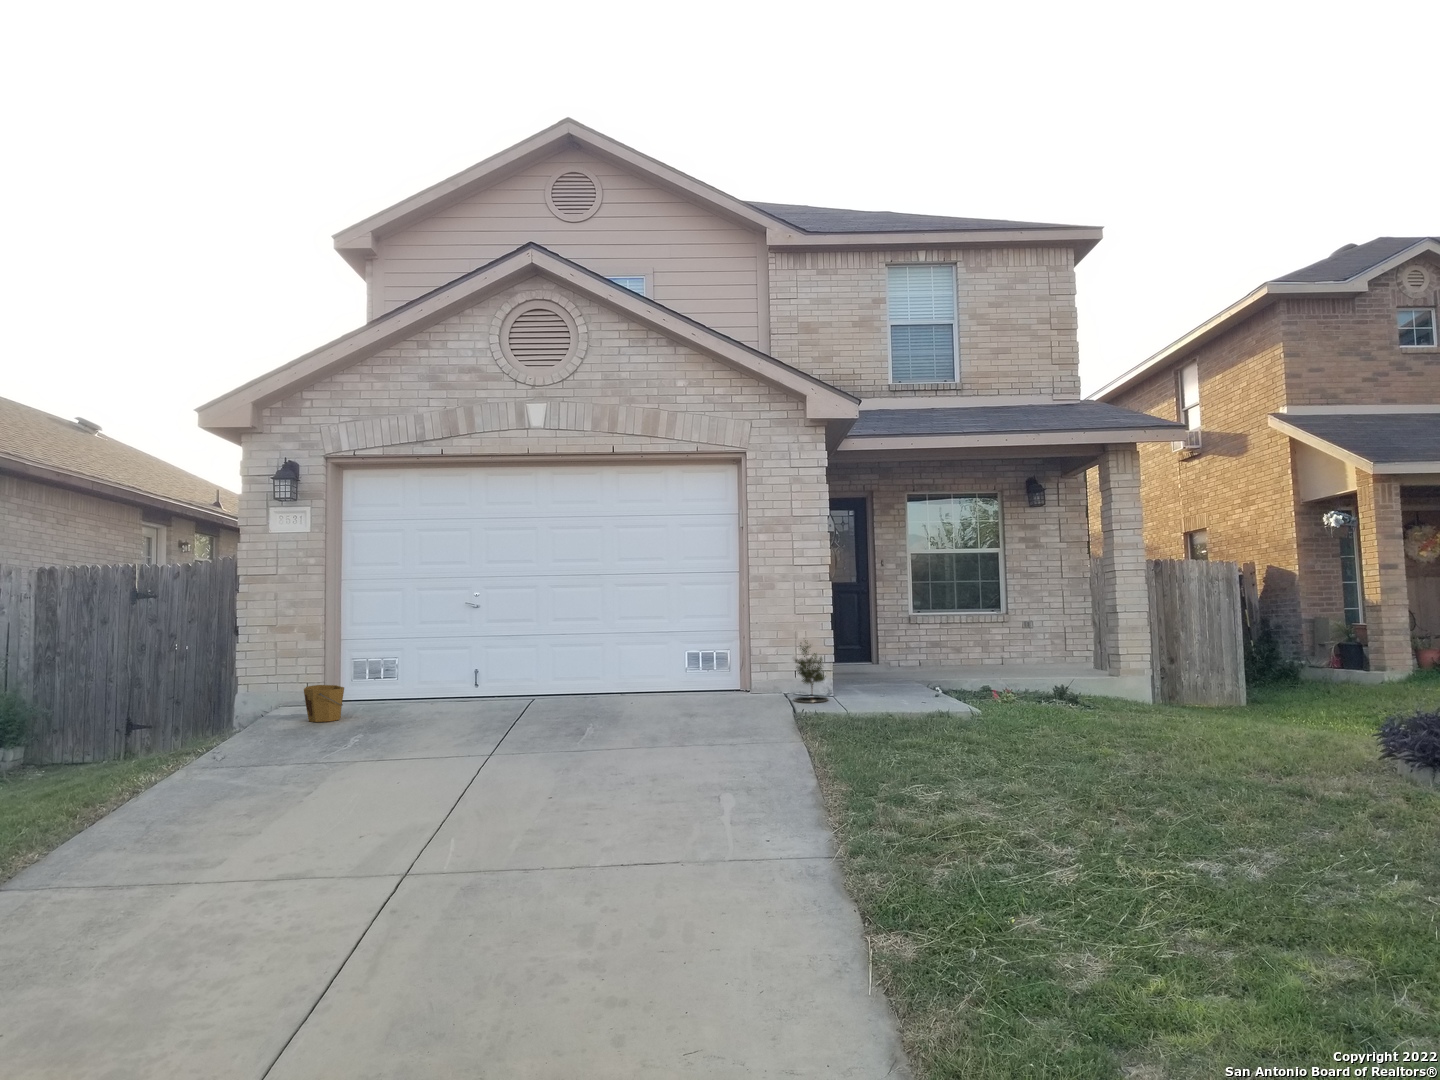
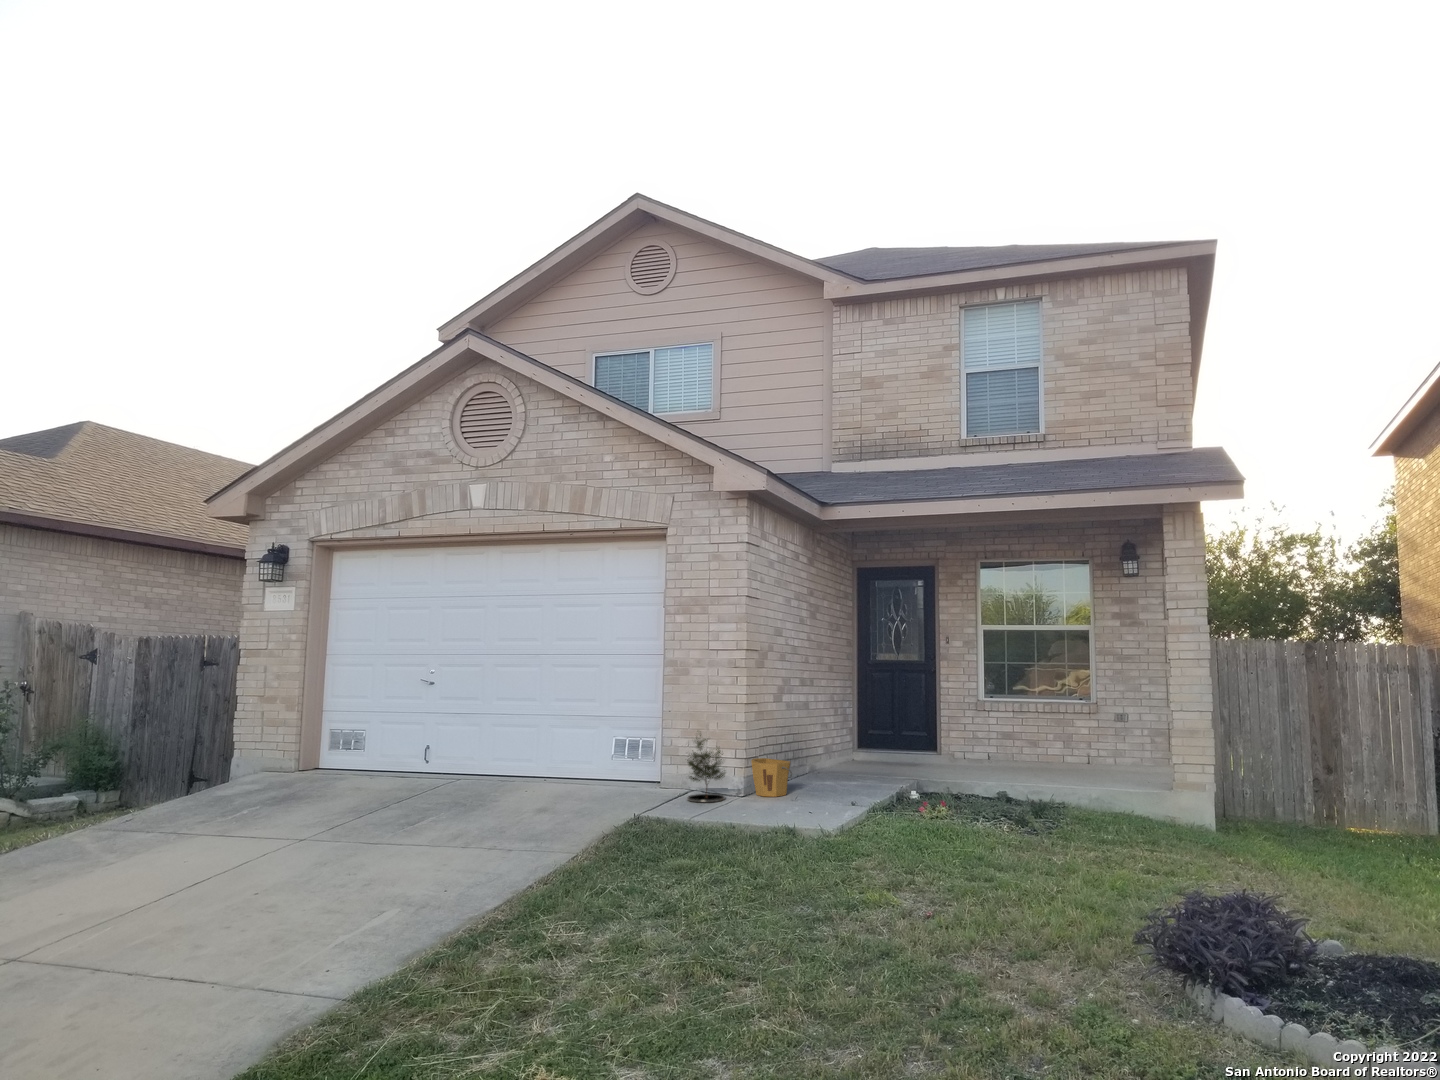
bucket: present [304,685,344,722] -> present [751,758,792,797]

